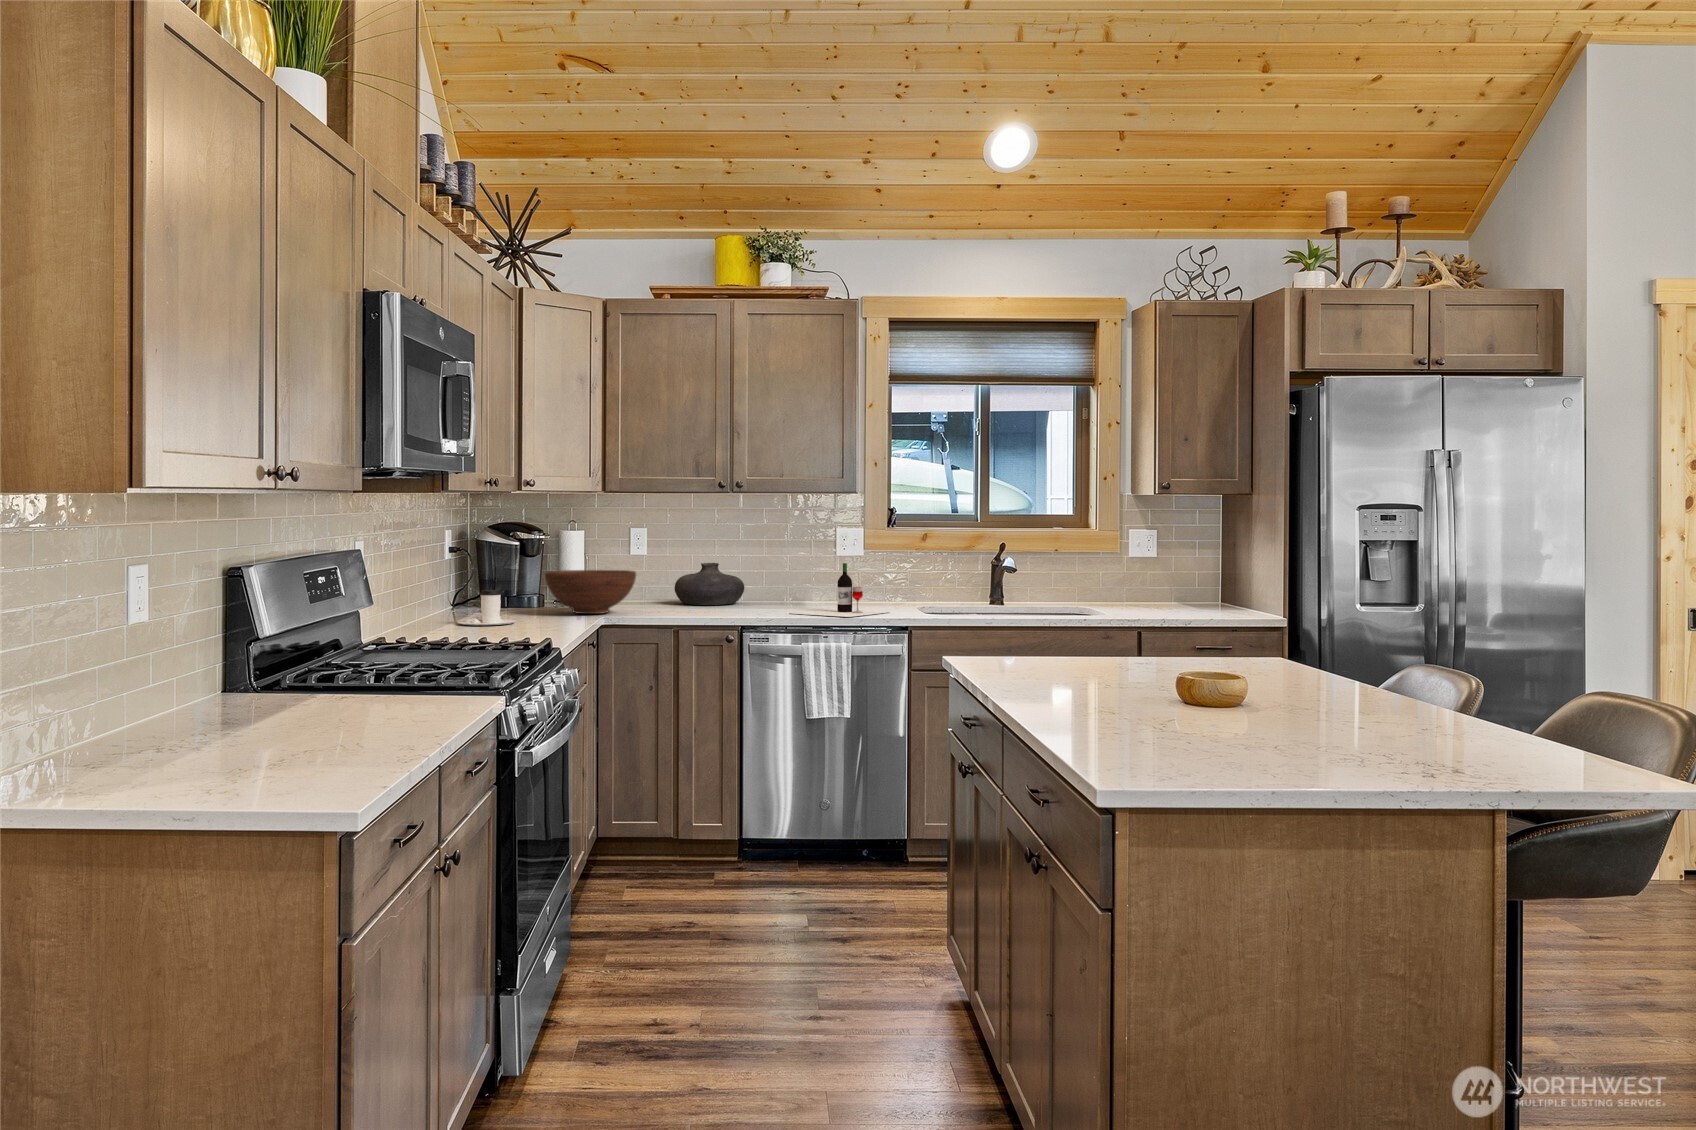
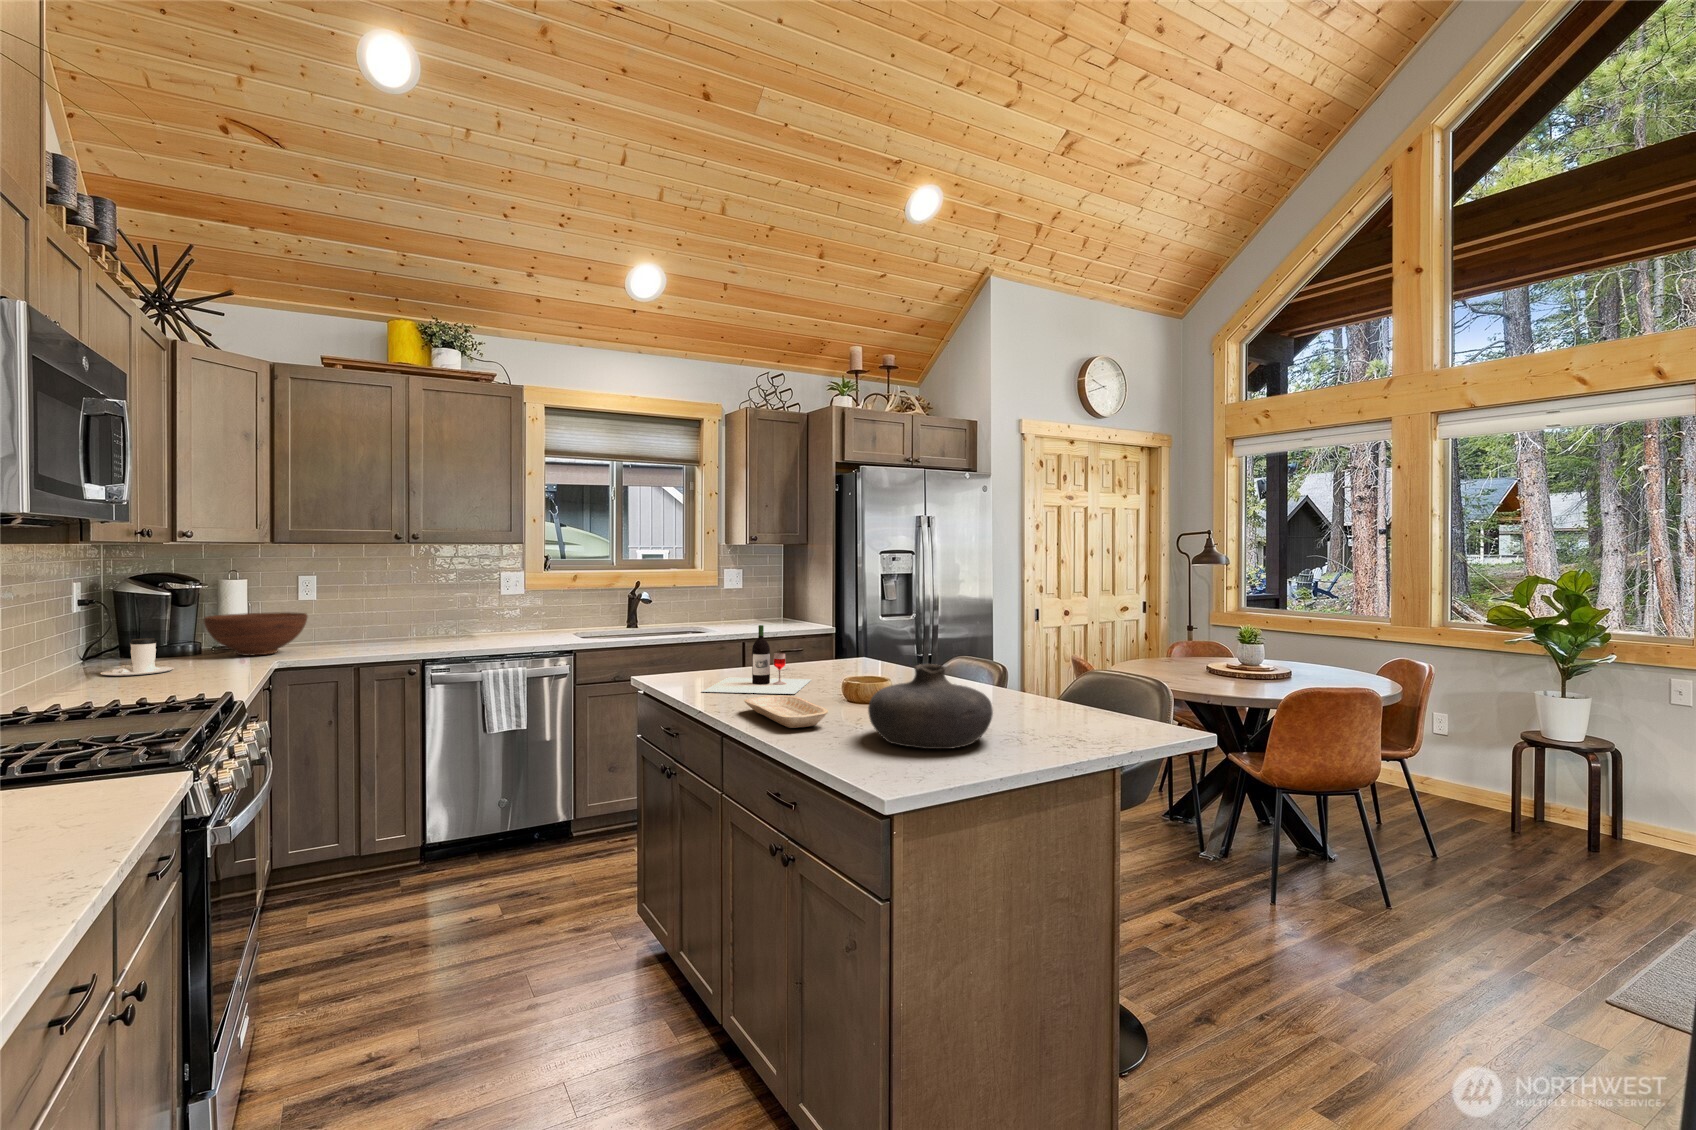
vase: present [675,563,744,605] -> present [868,664,993,749]
wine bottle: present [791,563,889,617] -> present [702,625,812,694]
tray: none [1024,676,1108,711] -> present [744,695,828,728]

